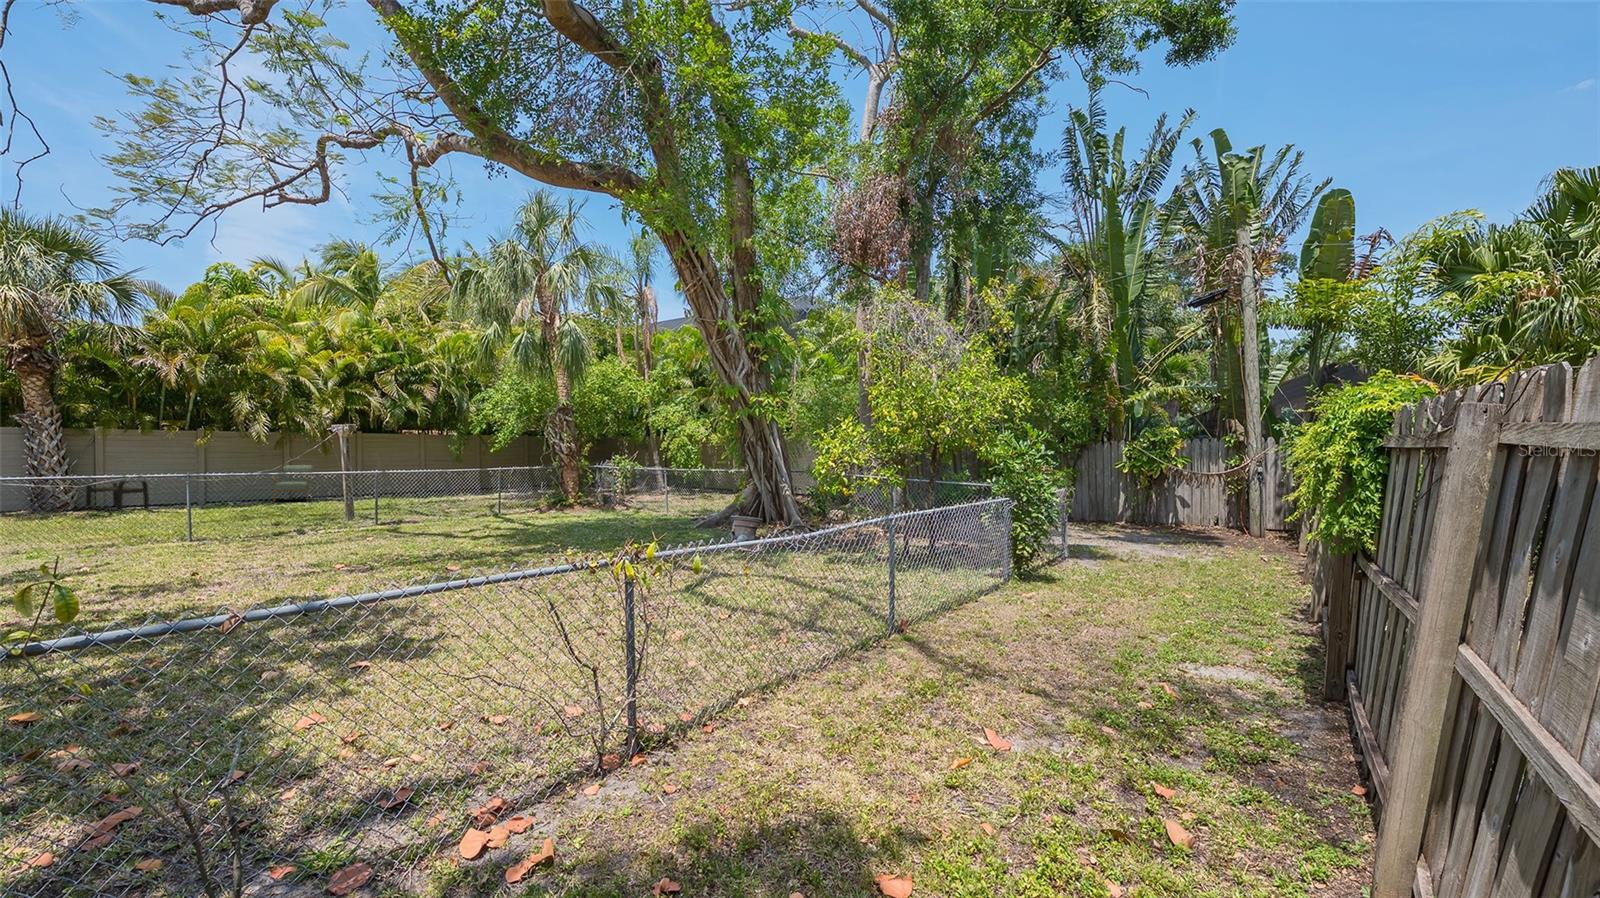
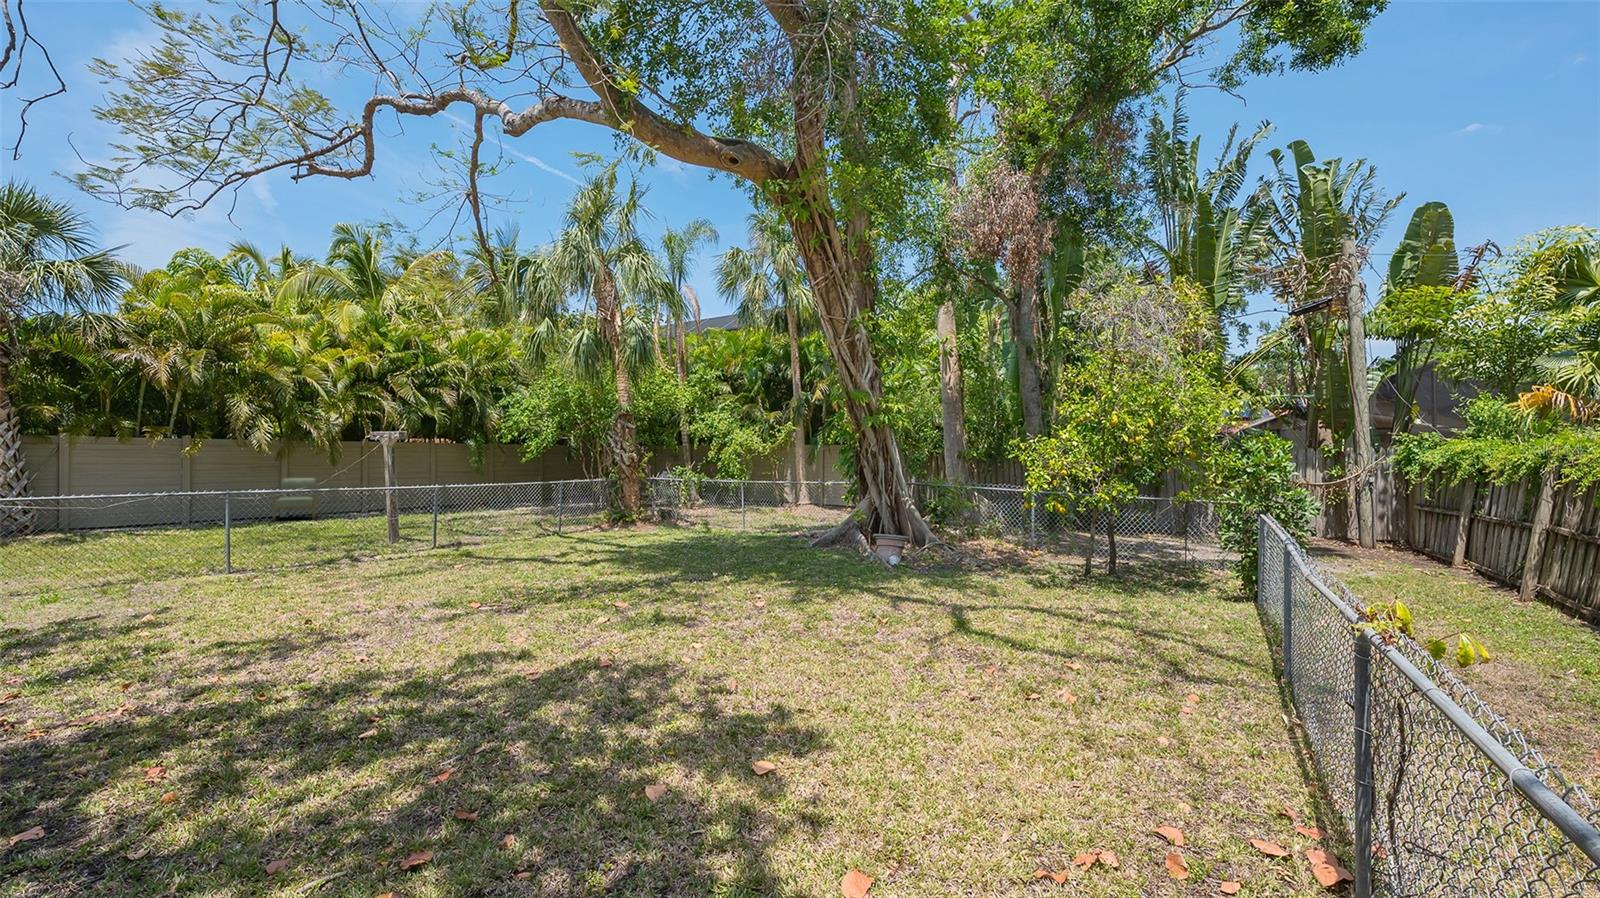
bench: present [86,479,149,510] -> none [45,494,127,535]

